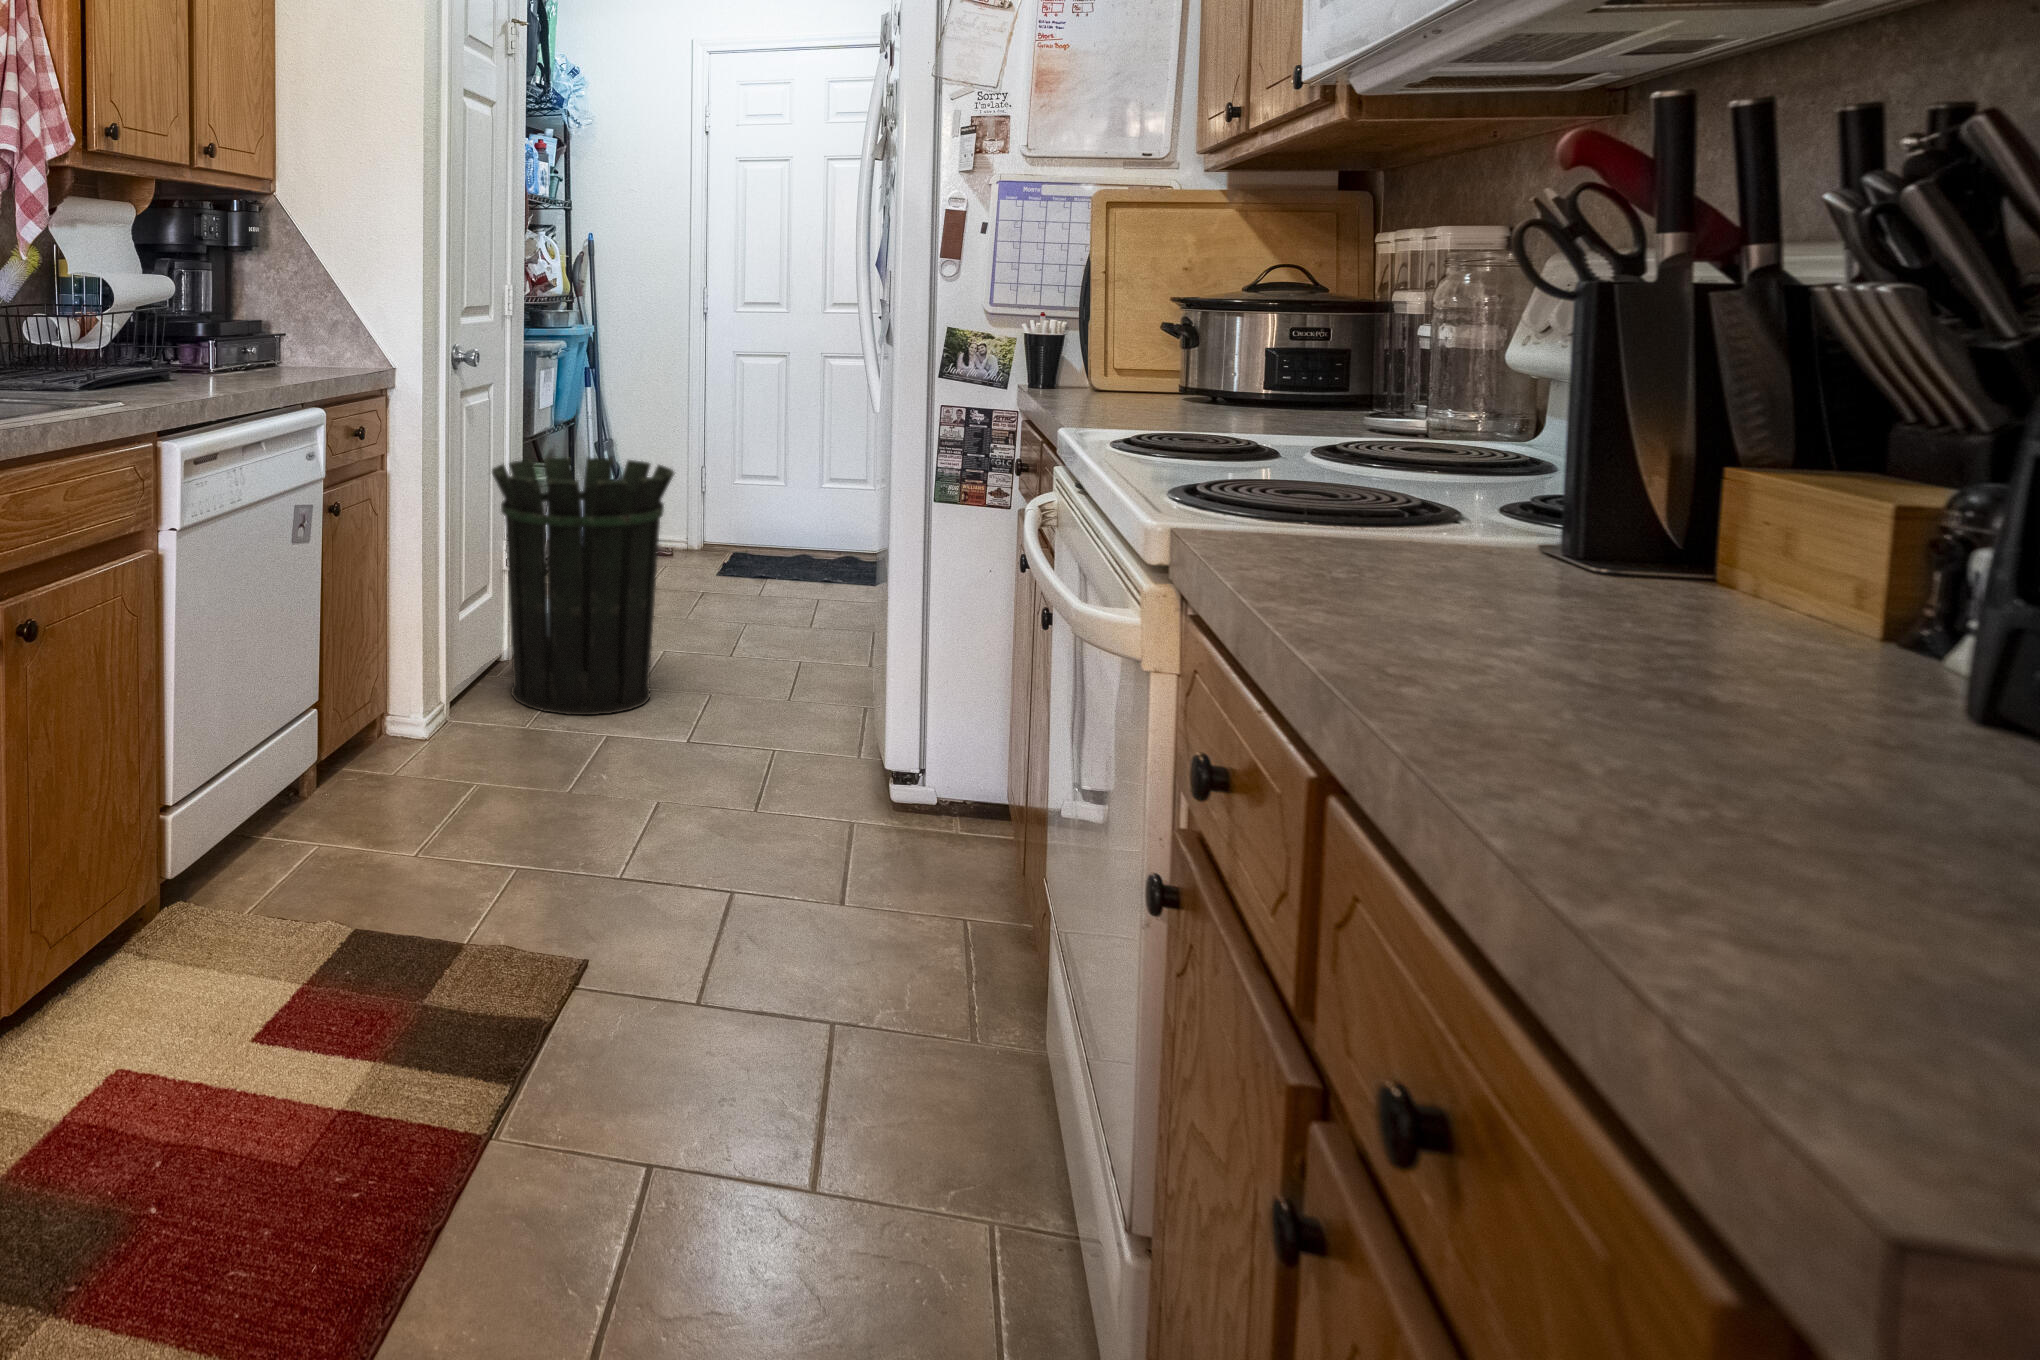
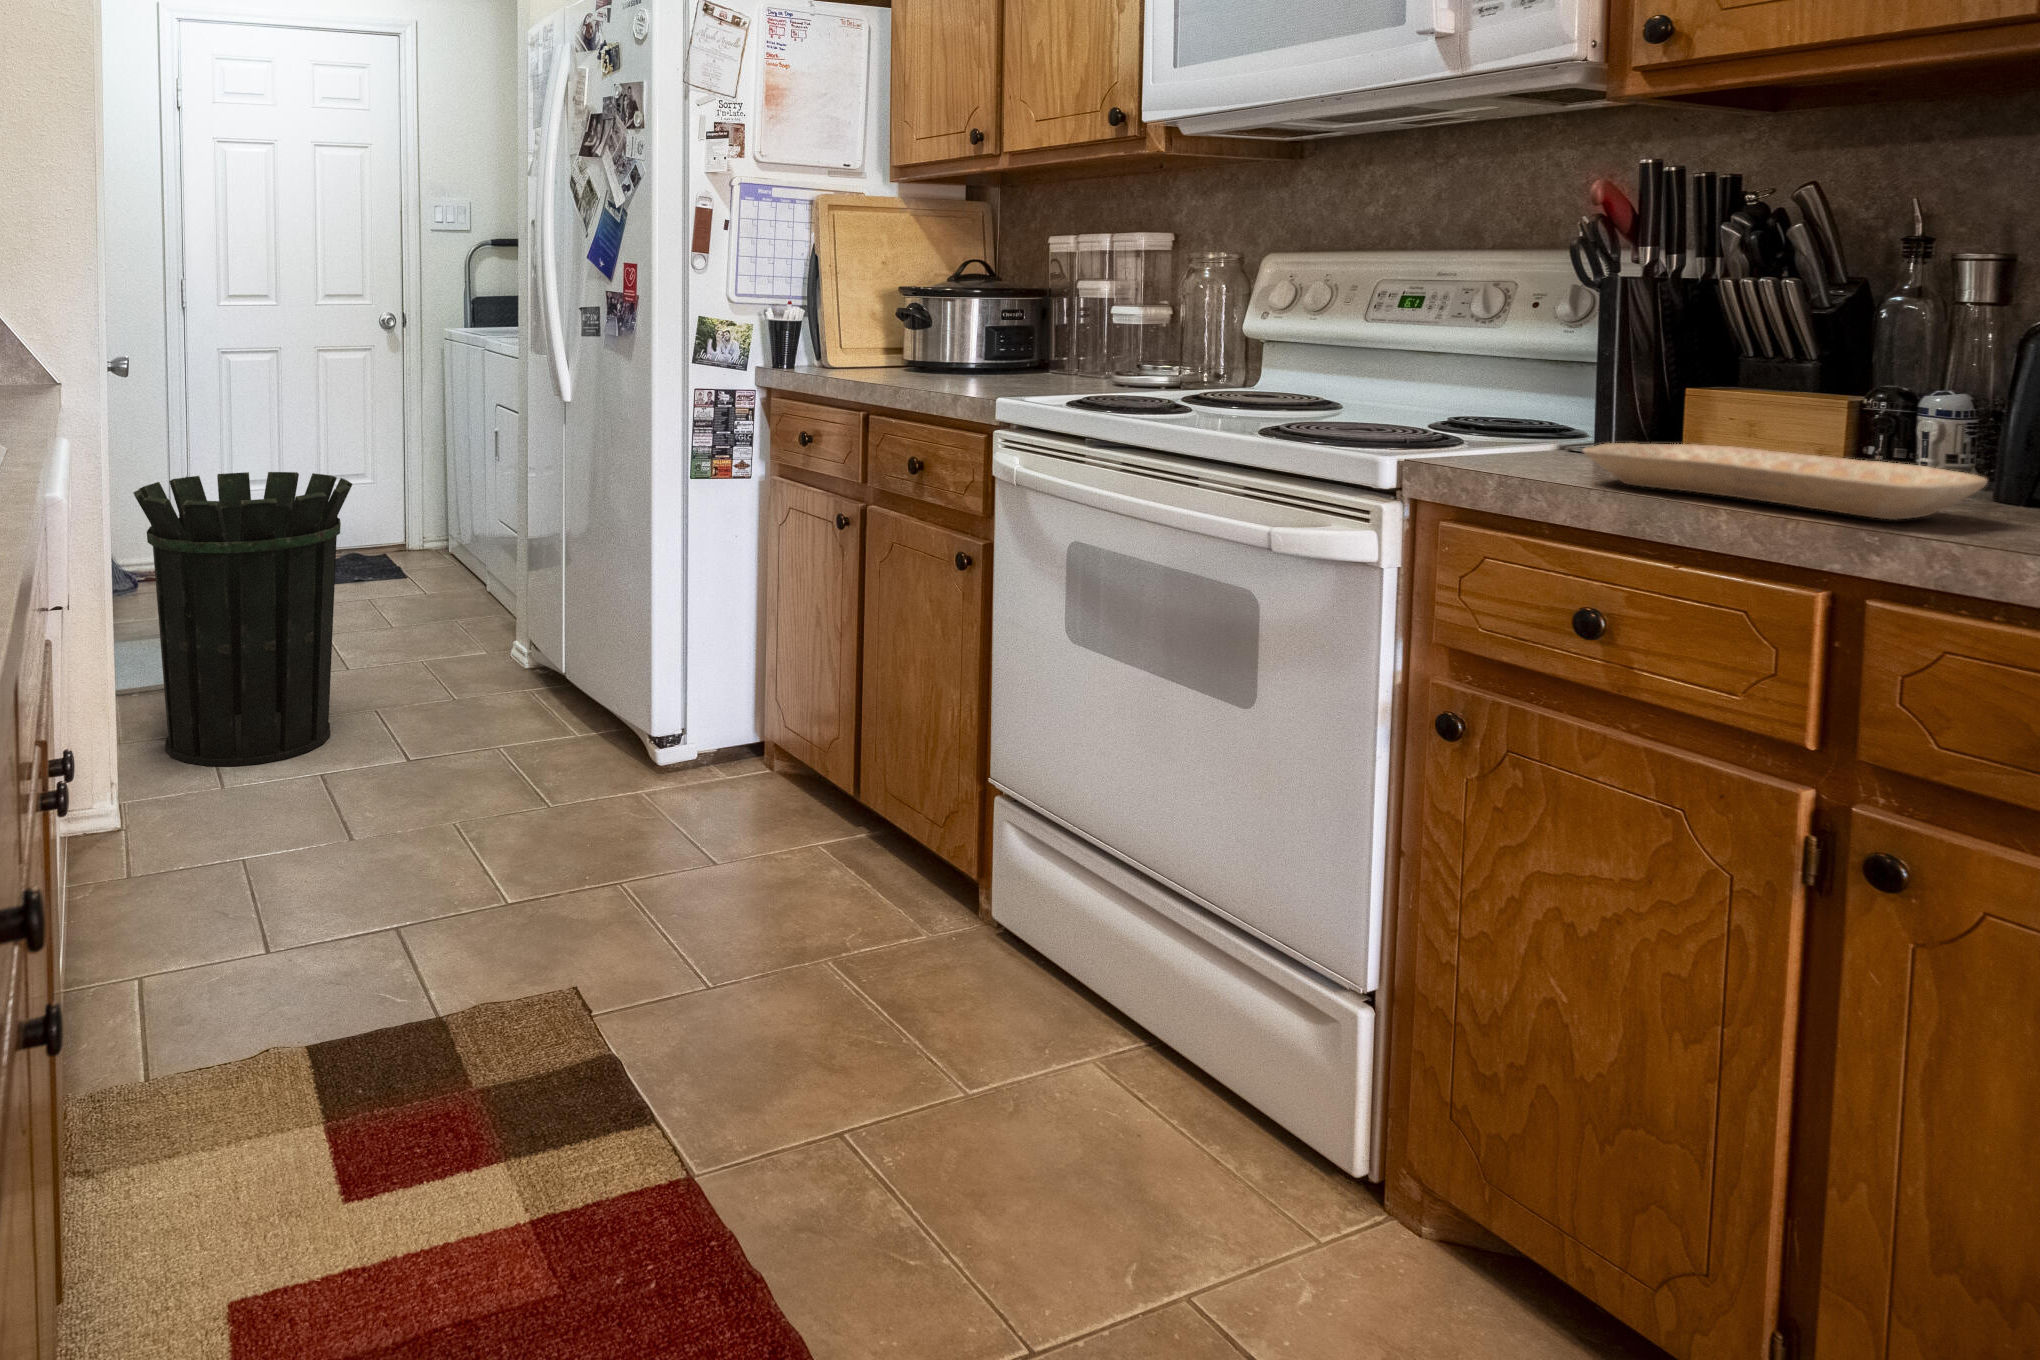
tray: none [1302,529,1743,690] -> present [1583,443,1988,520]

